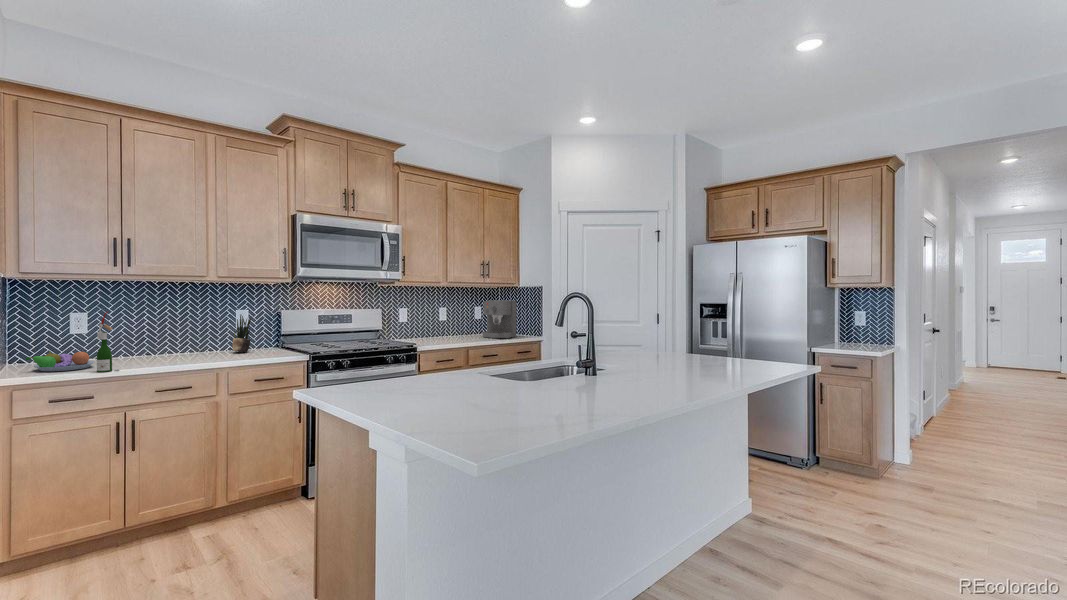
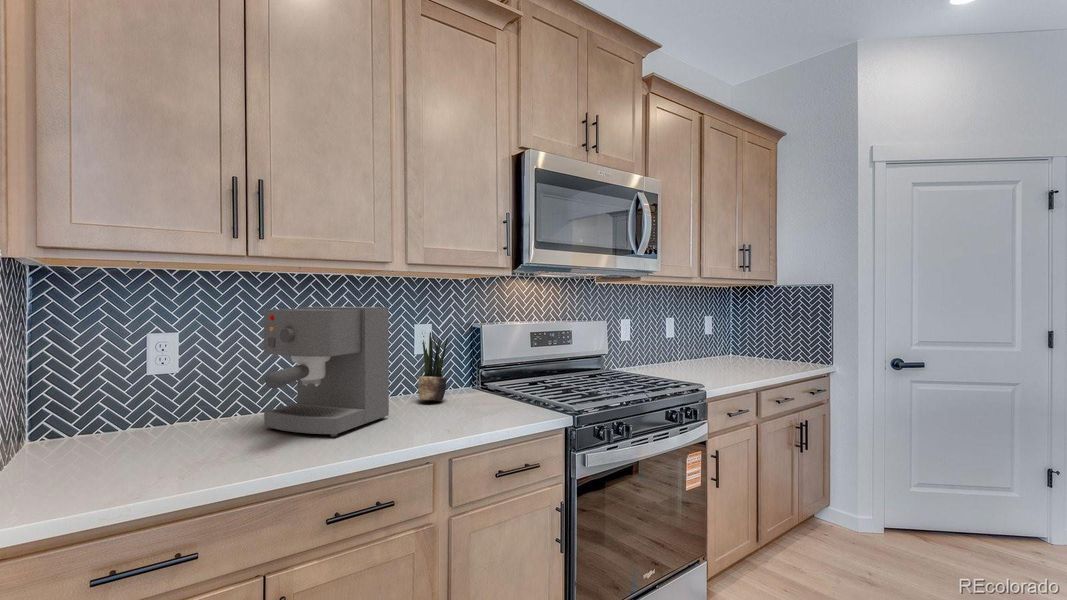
coffee maker: present [482,300,516,339] -> present [264,307,389,437]
wine bottle: present [97,312,119,372] -> none [208,333,255,475]
fruit bowl: present [26,352,94,371] -> none [56,417,198,472]

